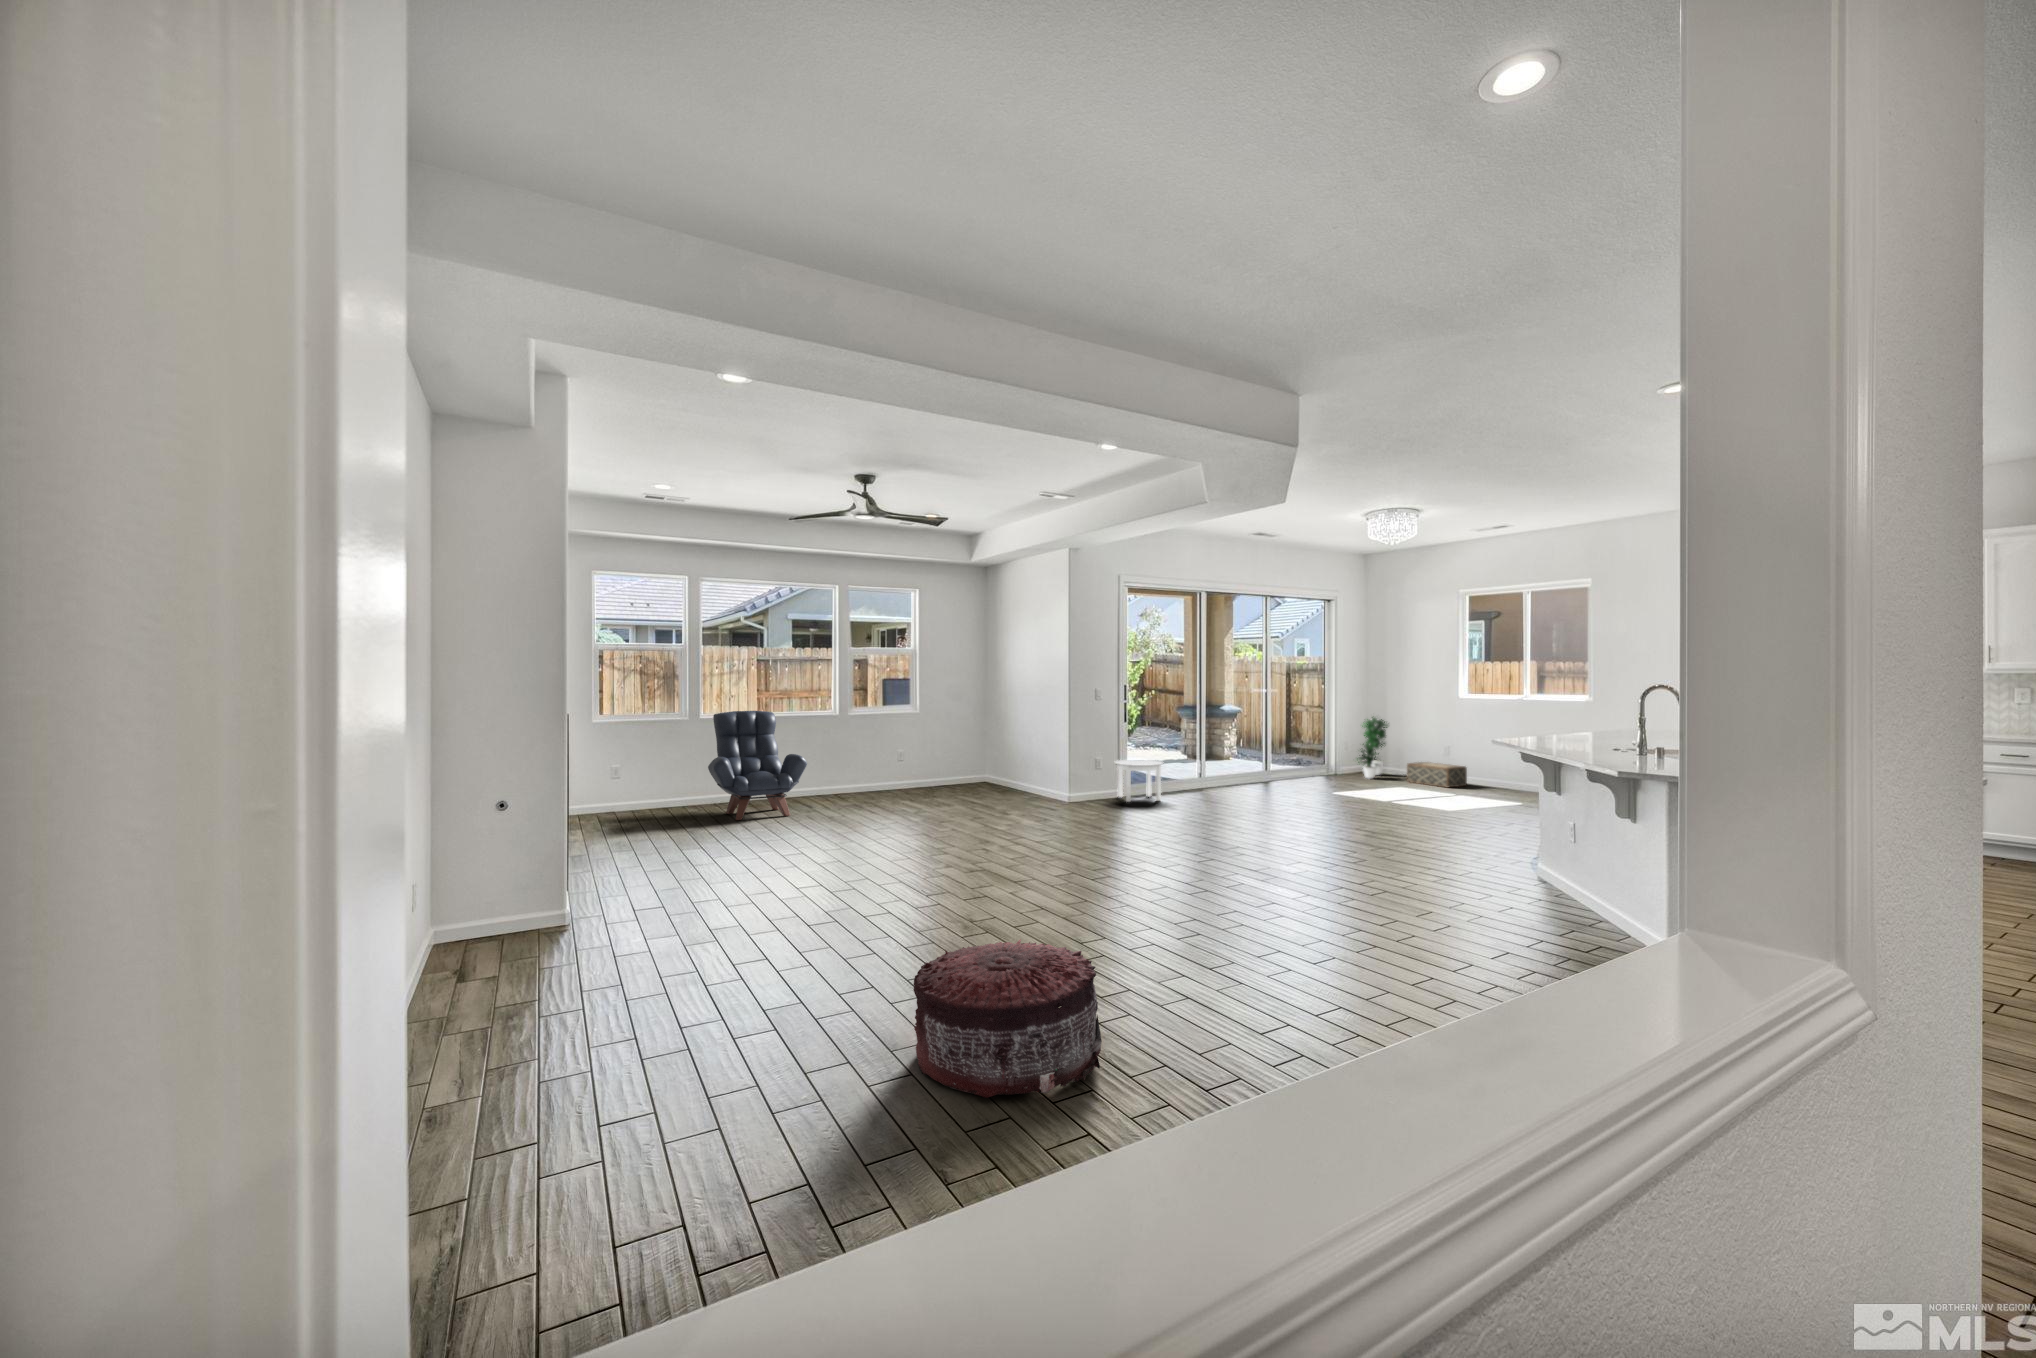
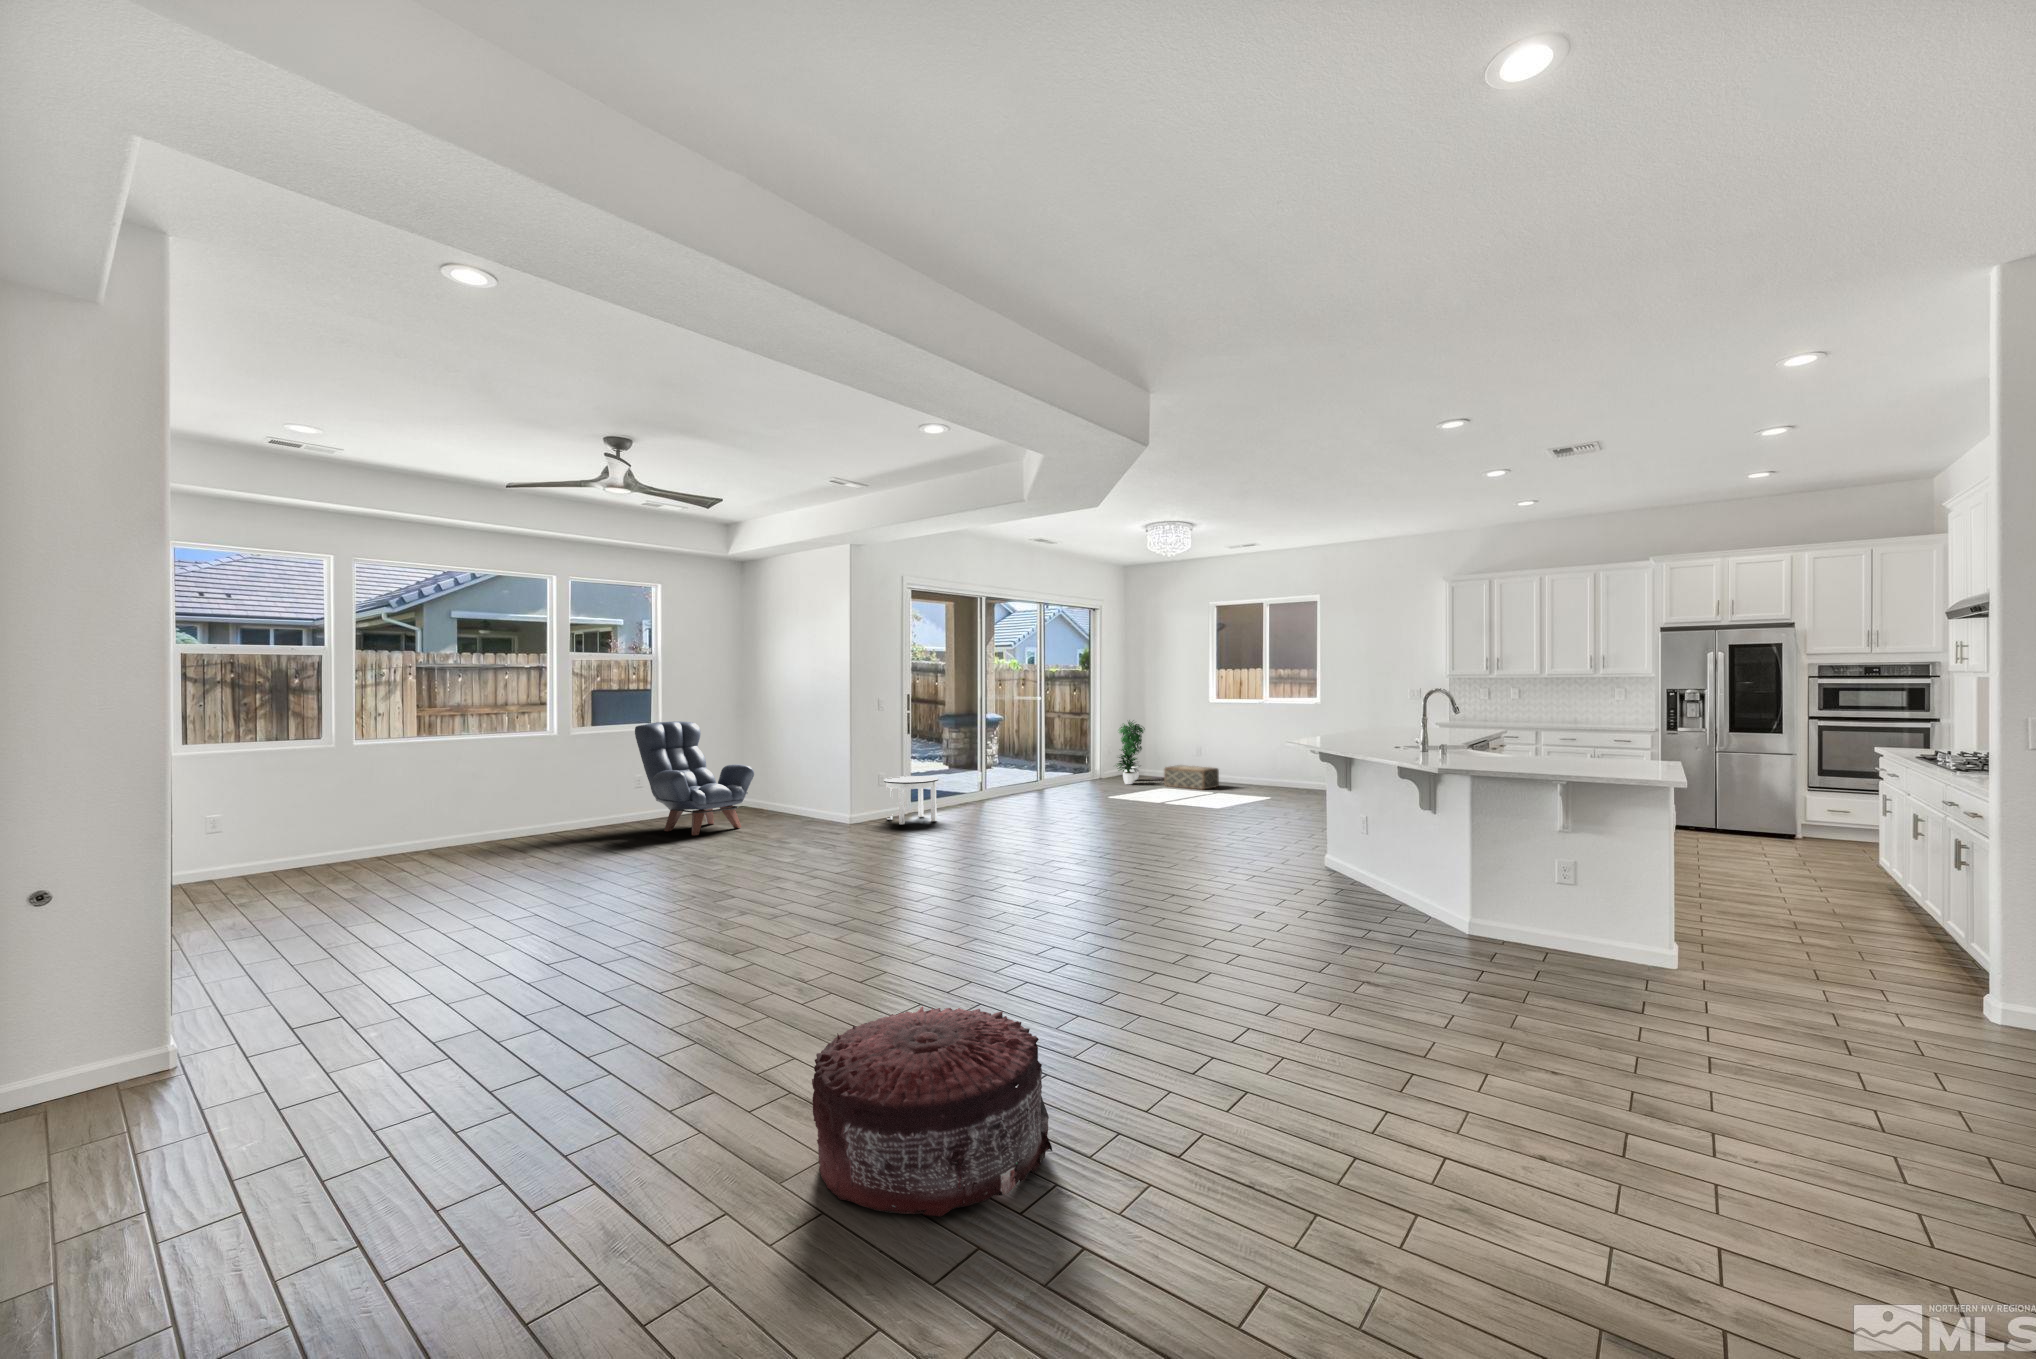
armchair: present [708,711,807,820] -> present [635,721,754,835]

